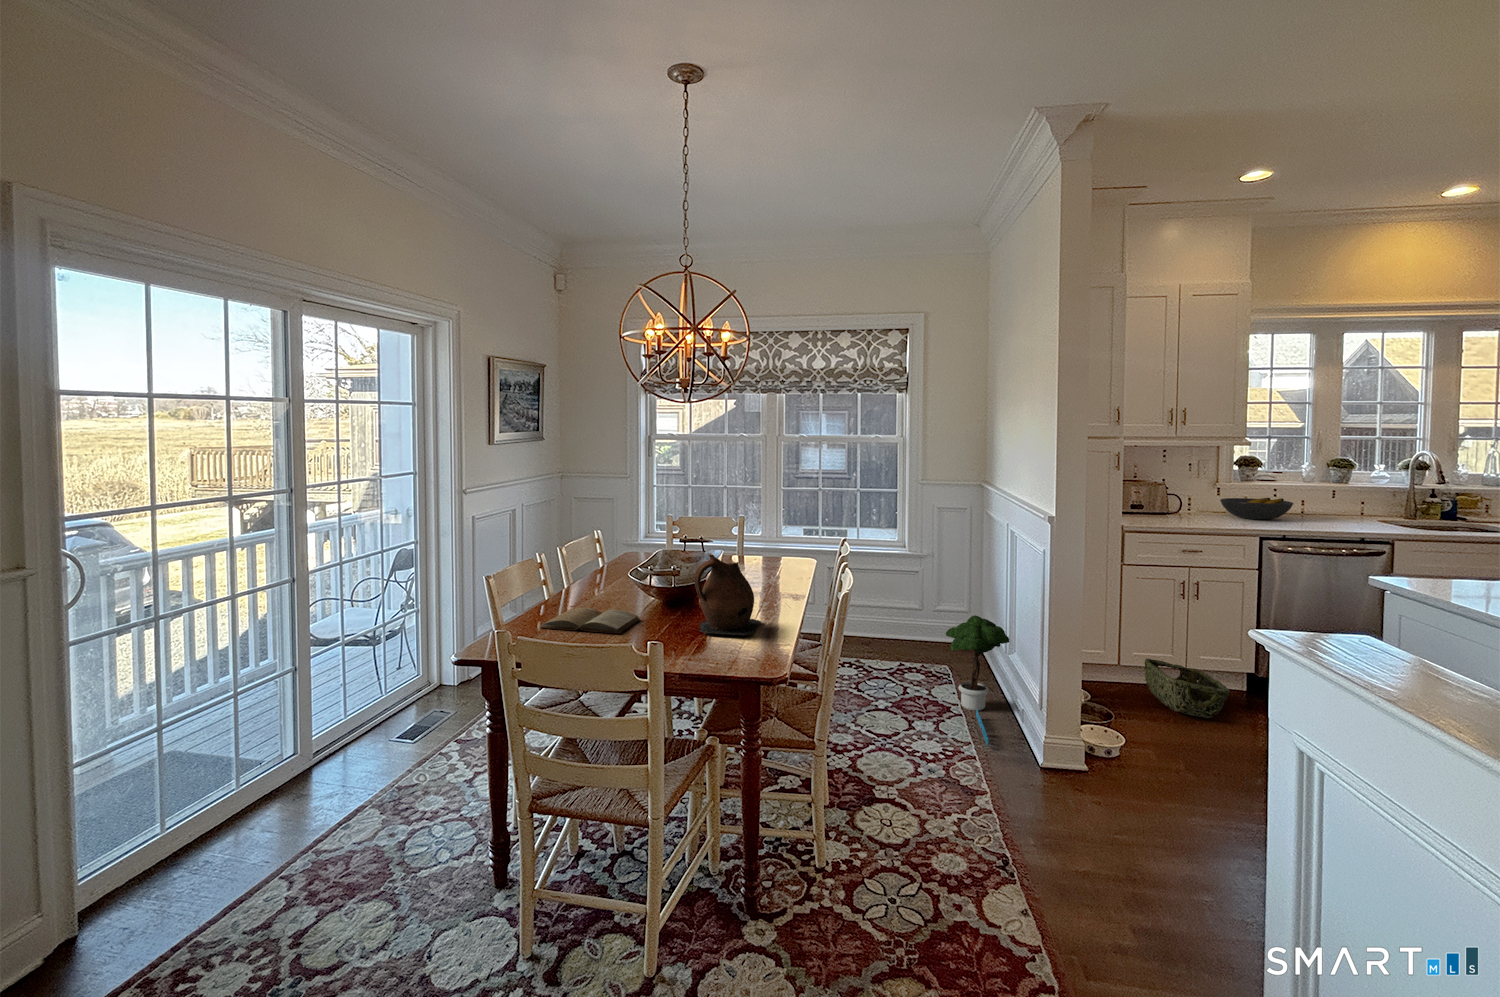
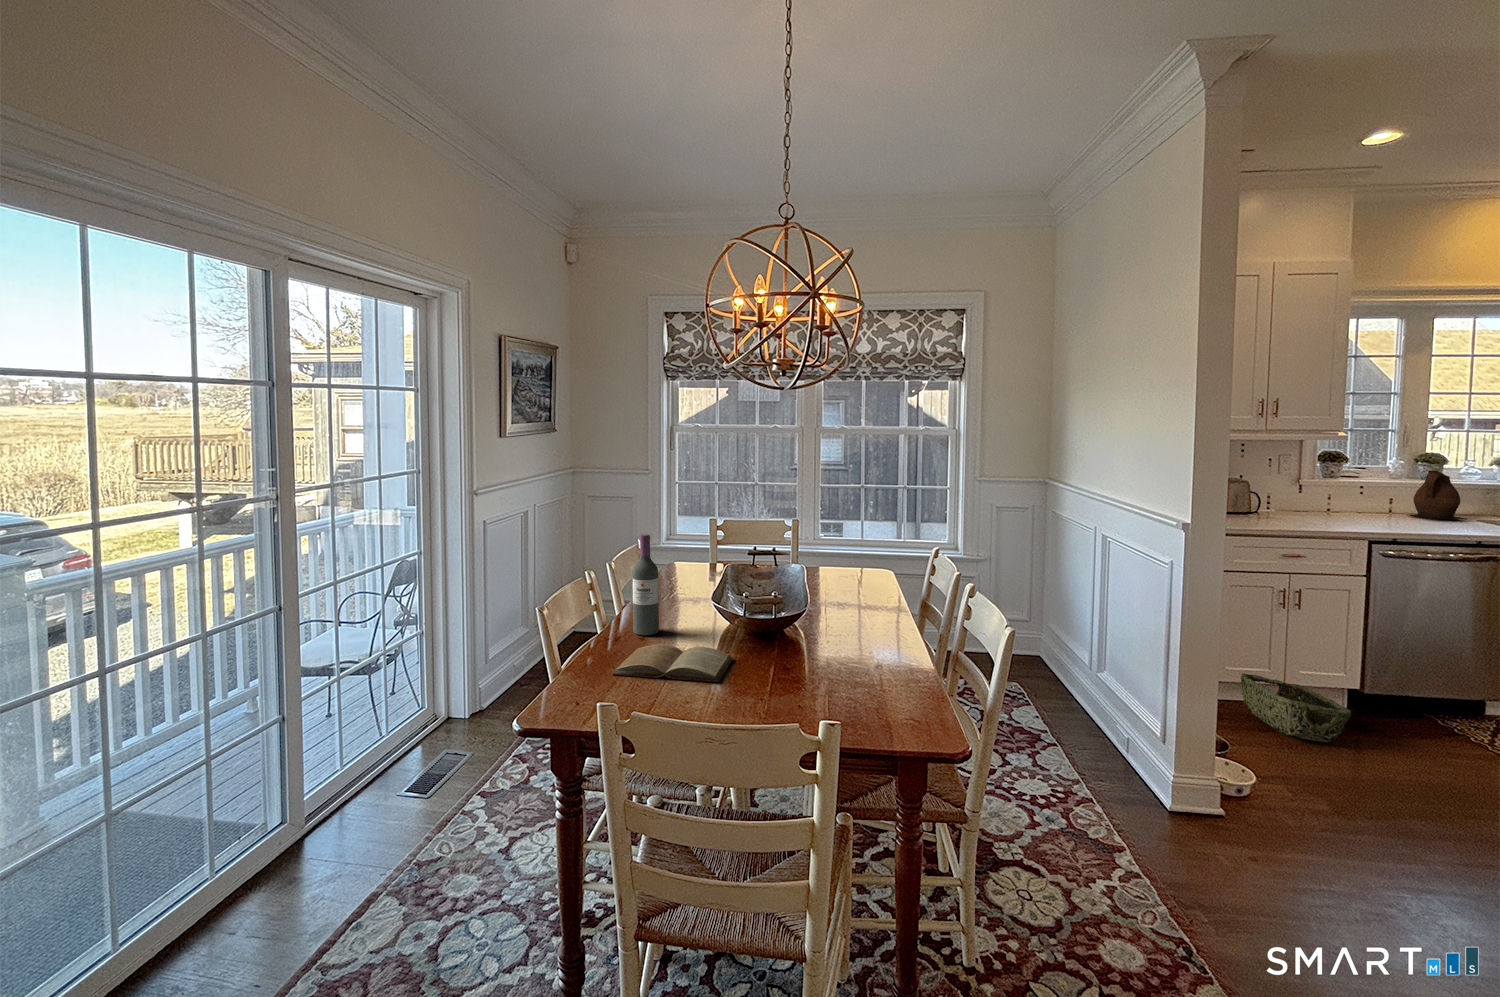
fruit bowl: present [1220,498,1294,519] -> none [1307,495,1394,518]
wine bottle: none [569,521,591,603] -> present [632,534,659,635]
ceramic pitcher: present [694,553,761,637] -> present [1410,470,1466,520]
potted tree: present [946,615,1009,747] -> none [1029,630,1104,787]

